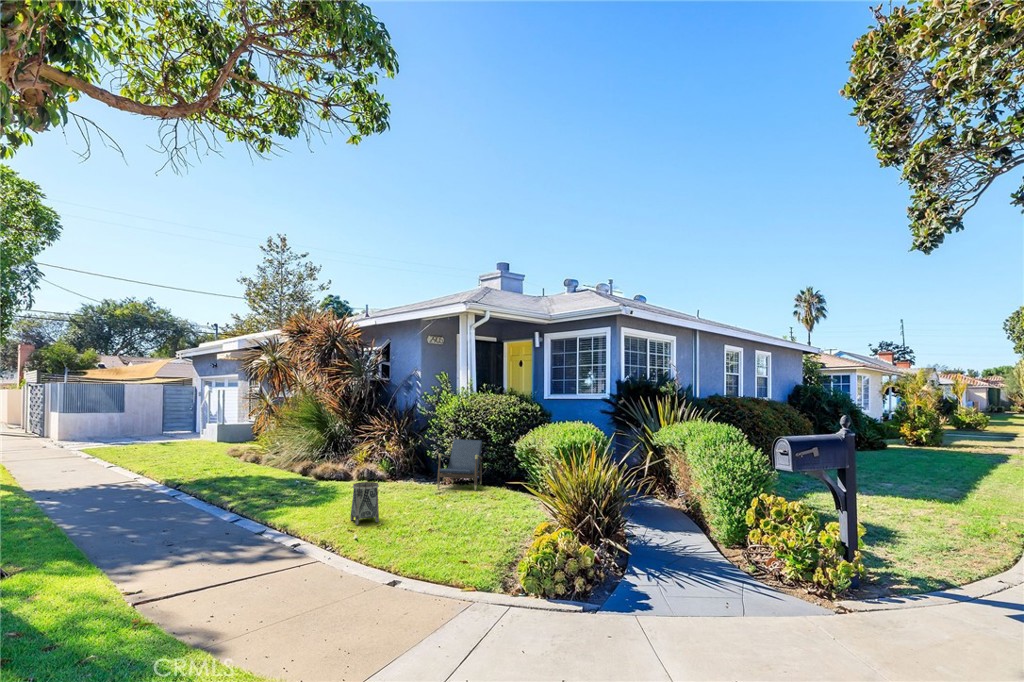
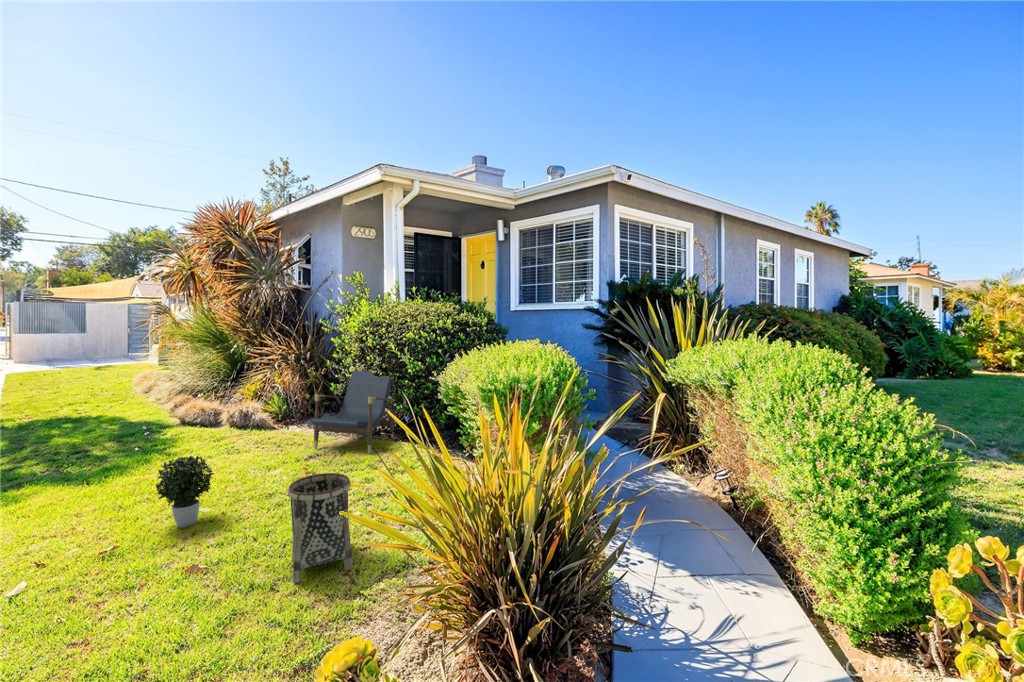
potted plant: none [402,478,427,515] -> present [156,456,214,528]
basket: present [350,482,379,525] -> present [287,473,353,583]

